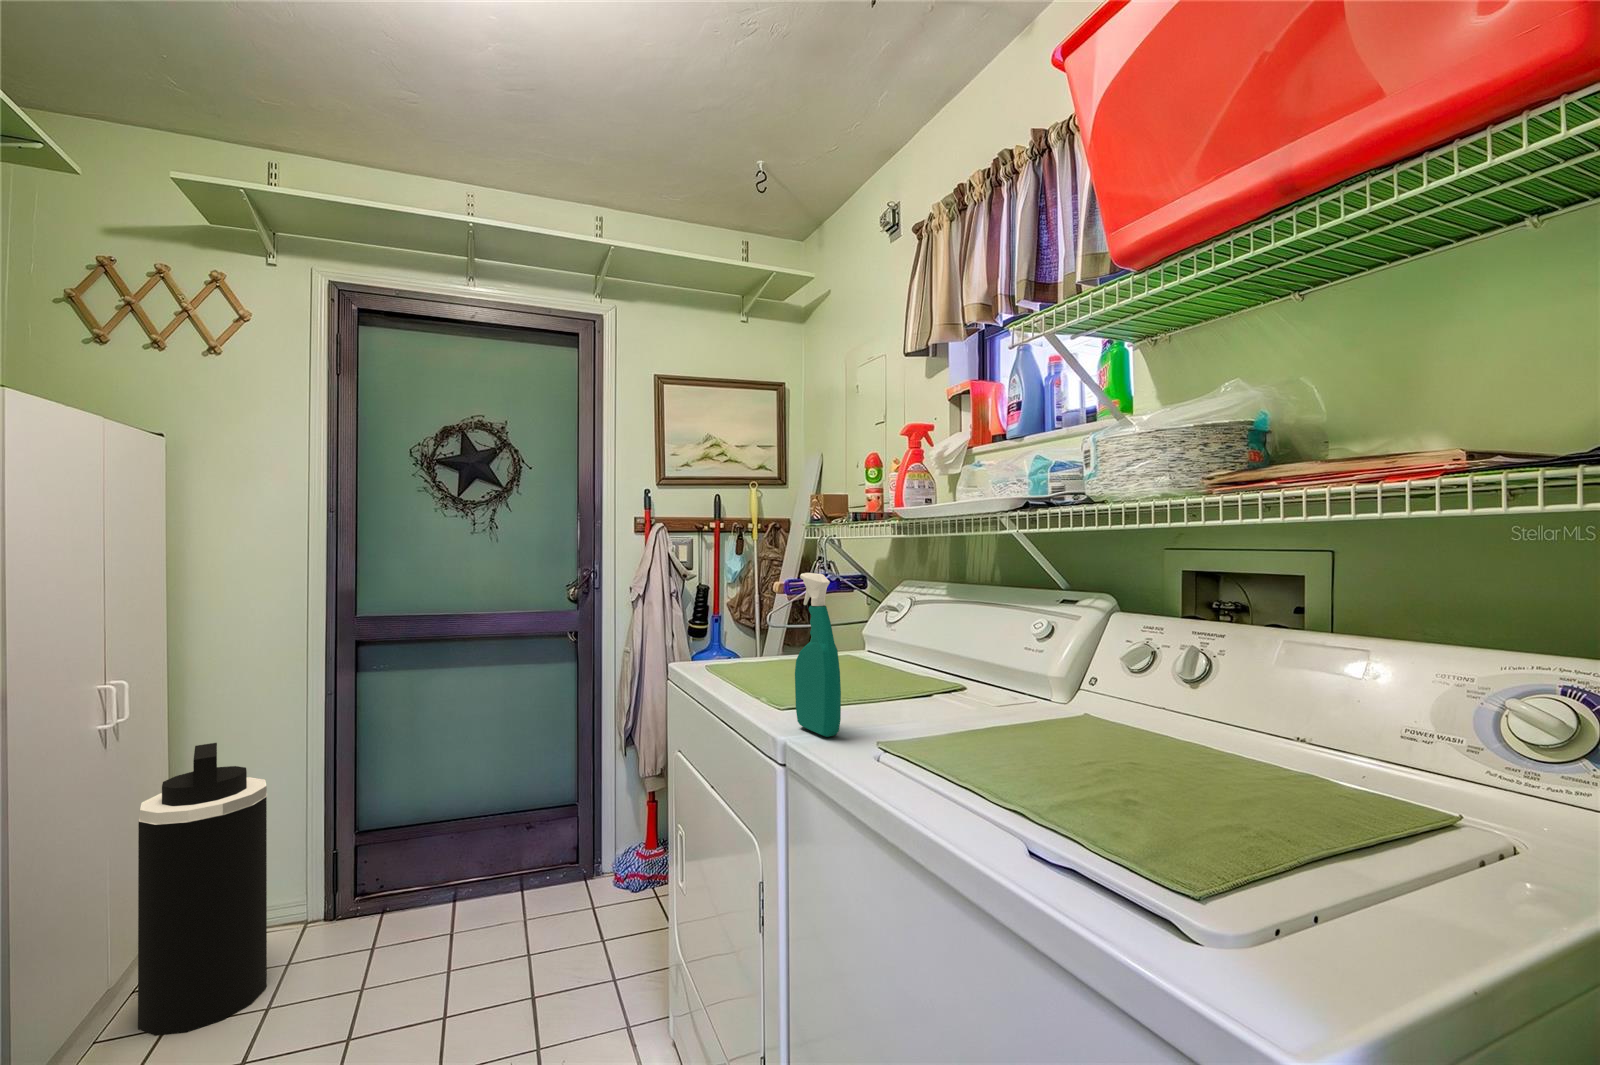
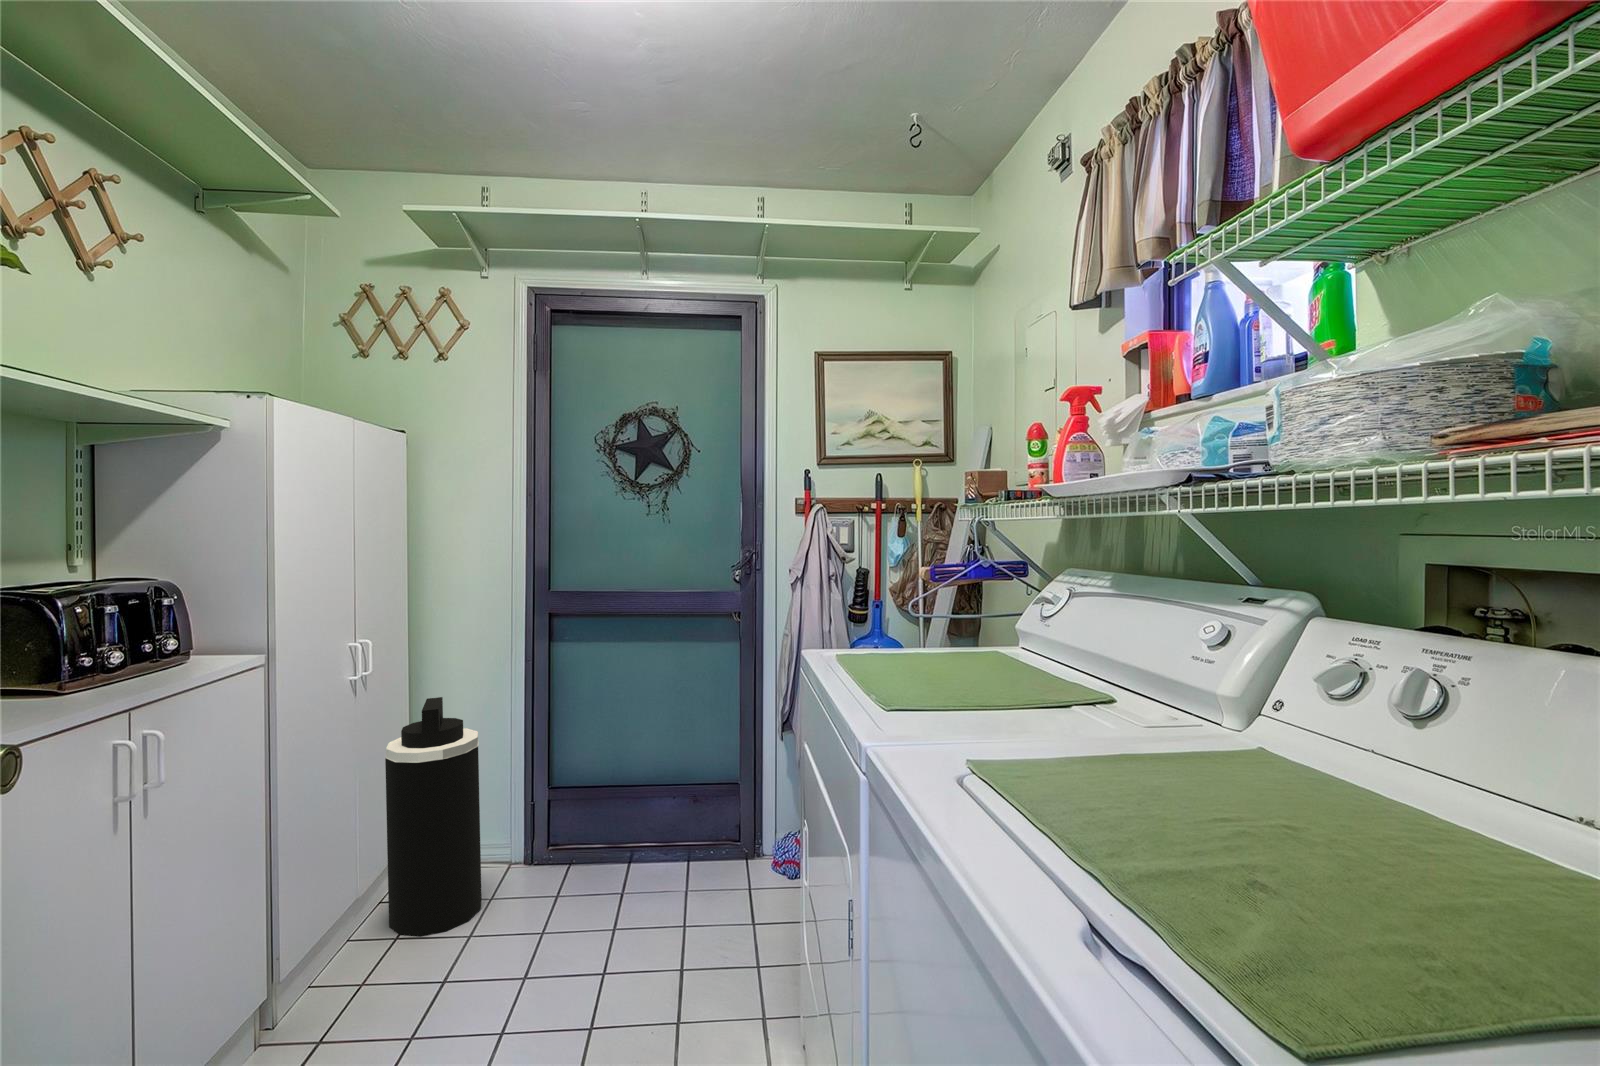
spray bottle: present [795,573,841,737] -> none [891,561,935,744]

